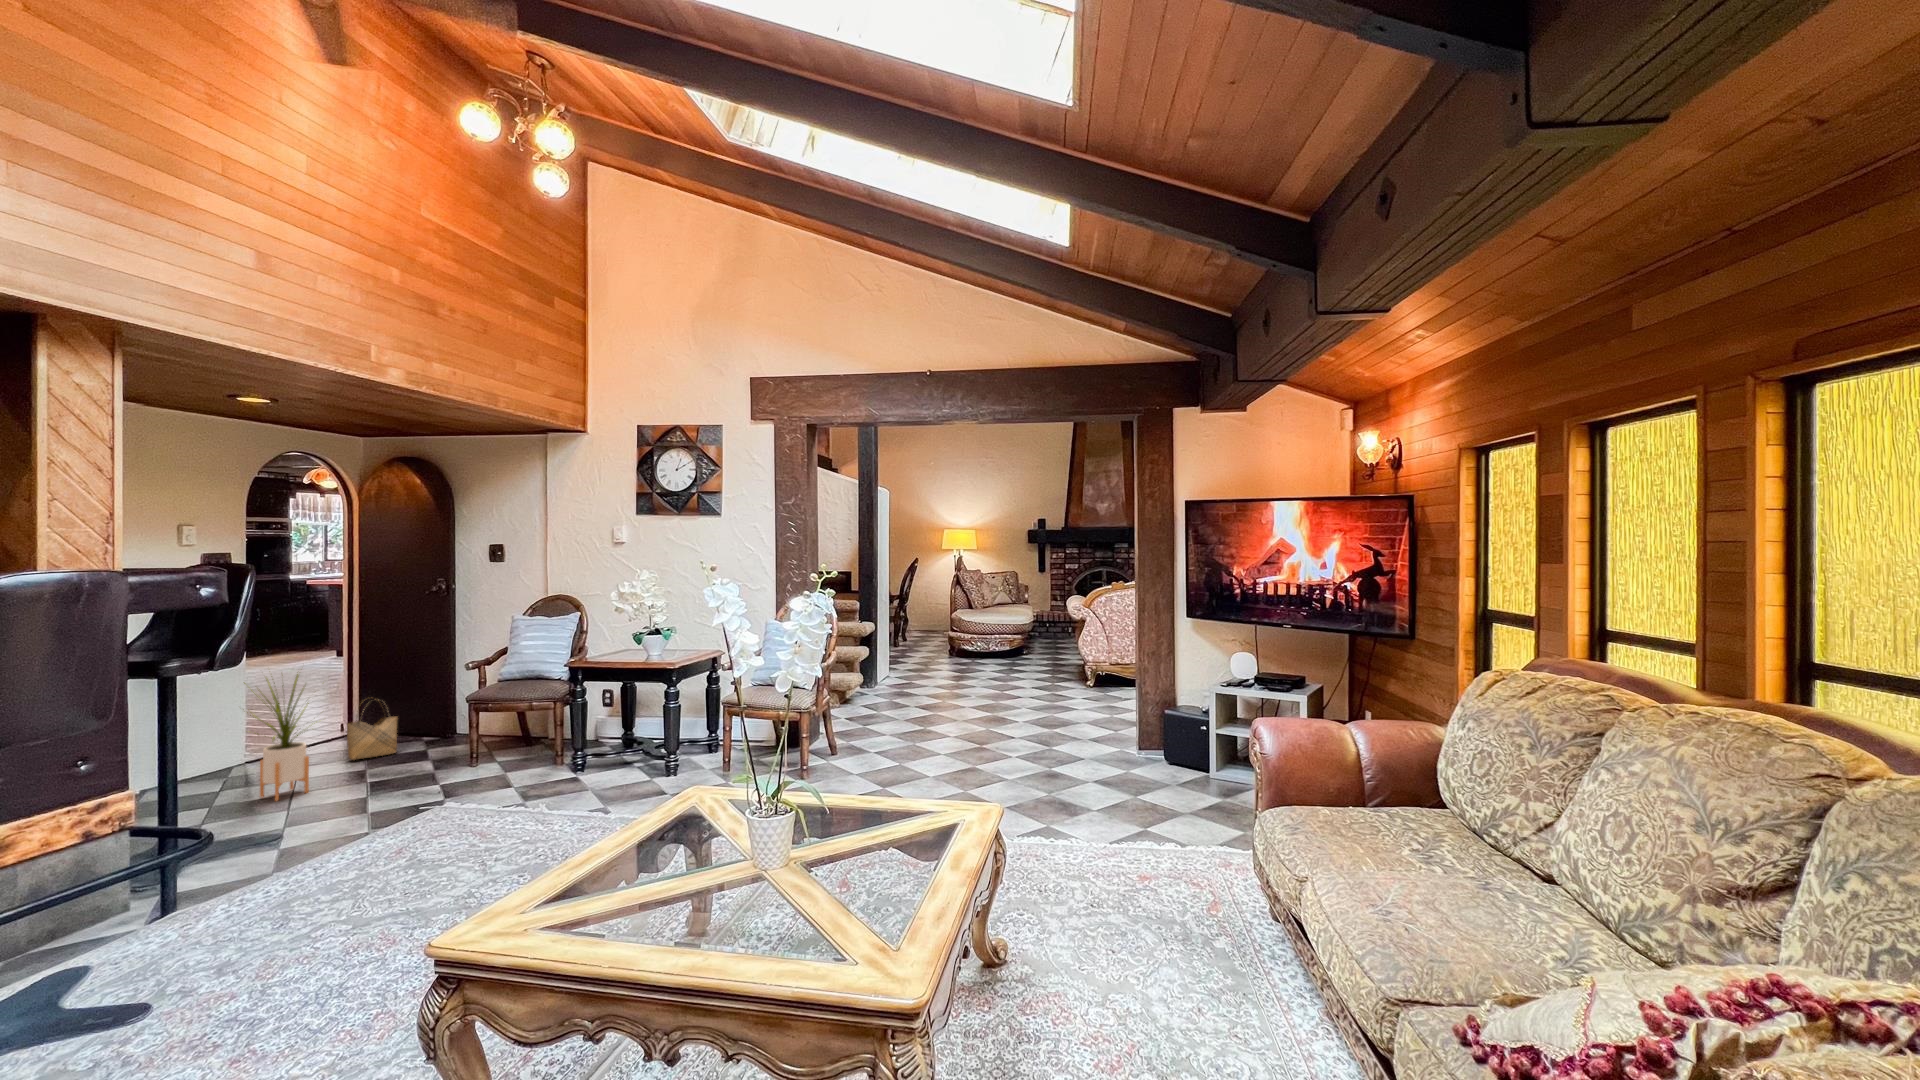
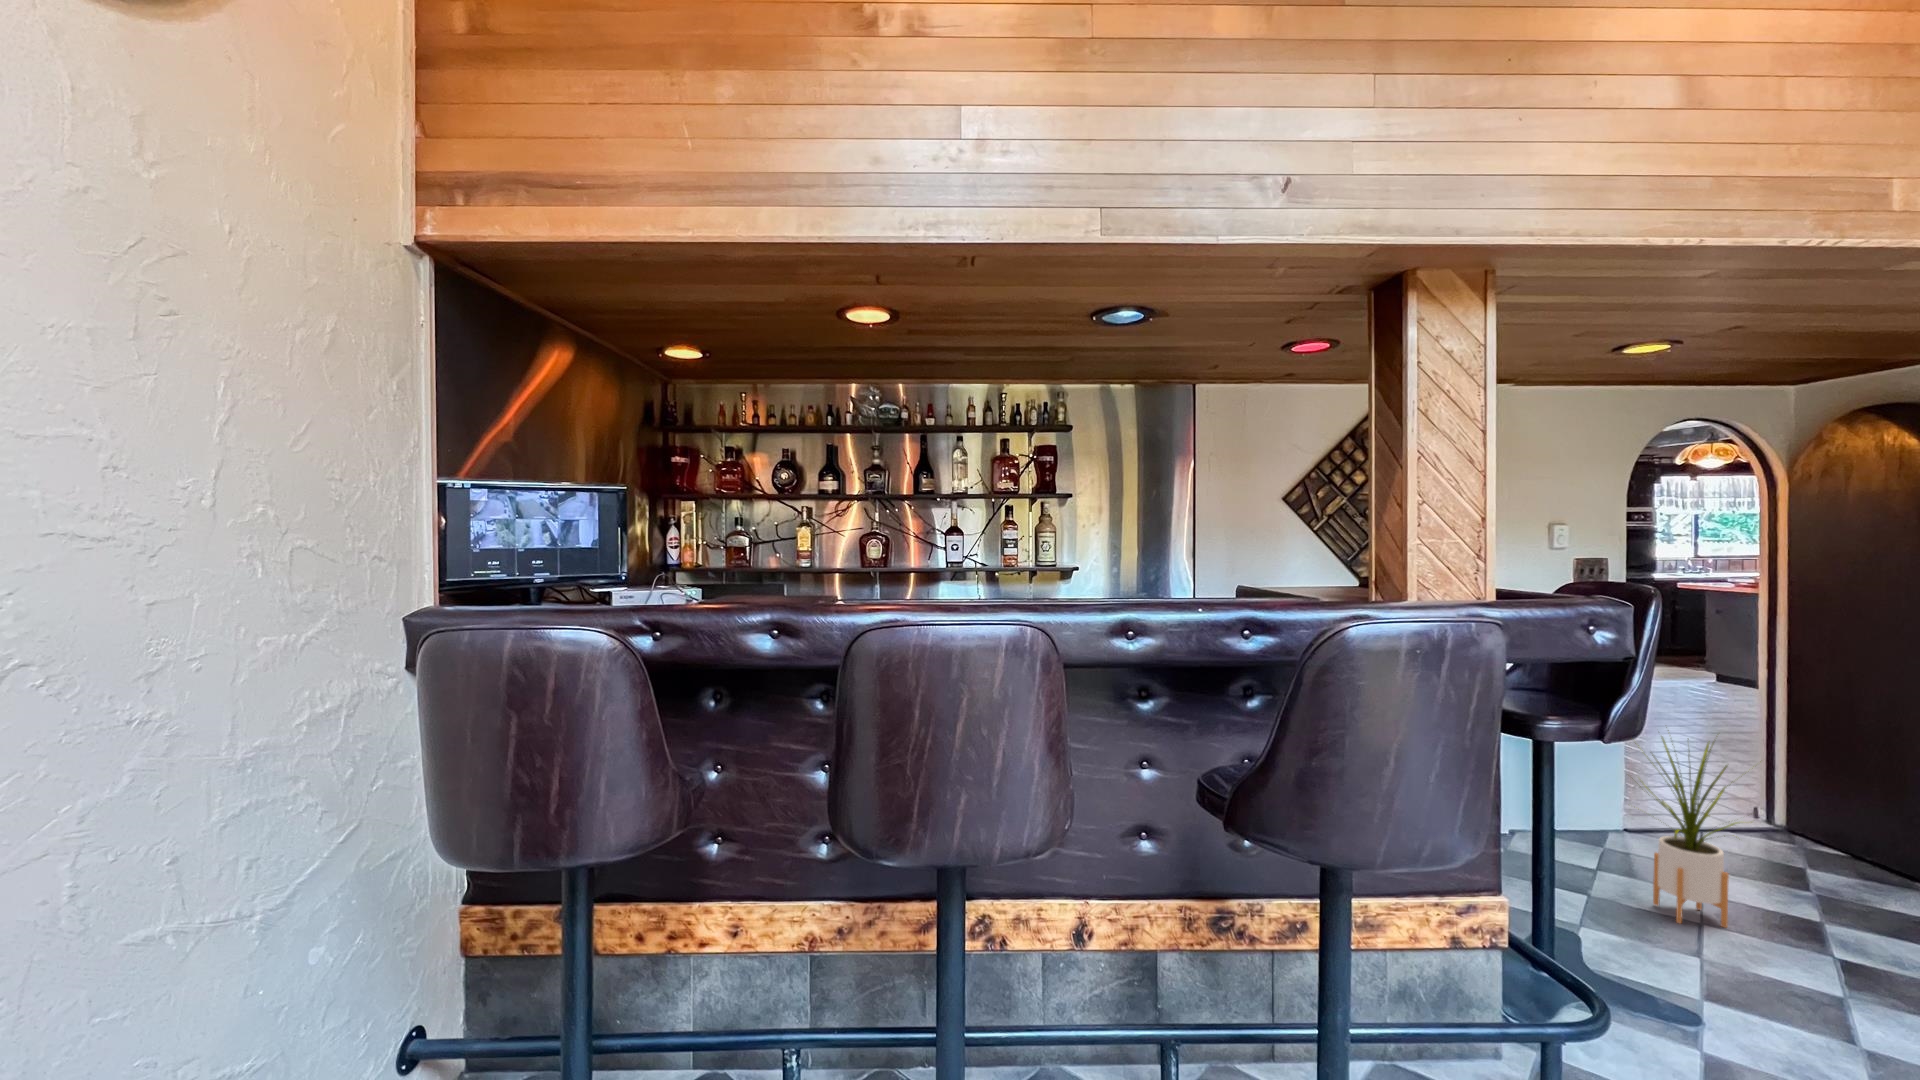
woven basket: present [347,700,398,760] -> none [1778,793,1877,900]

